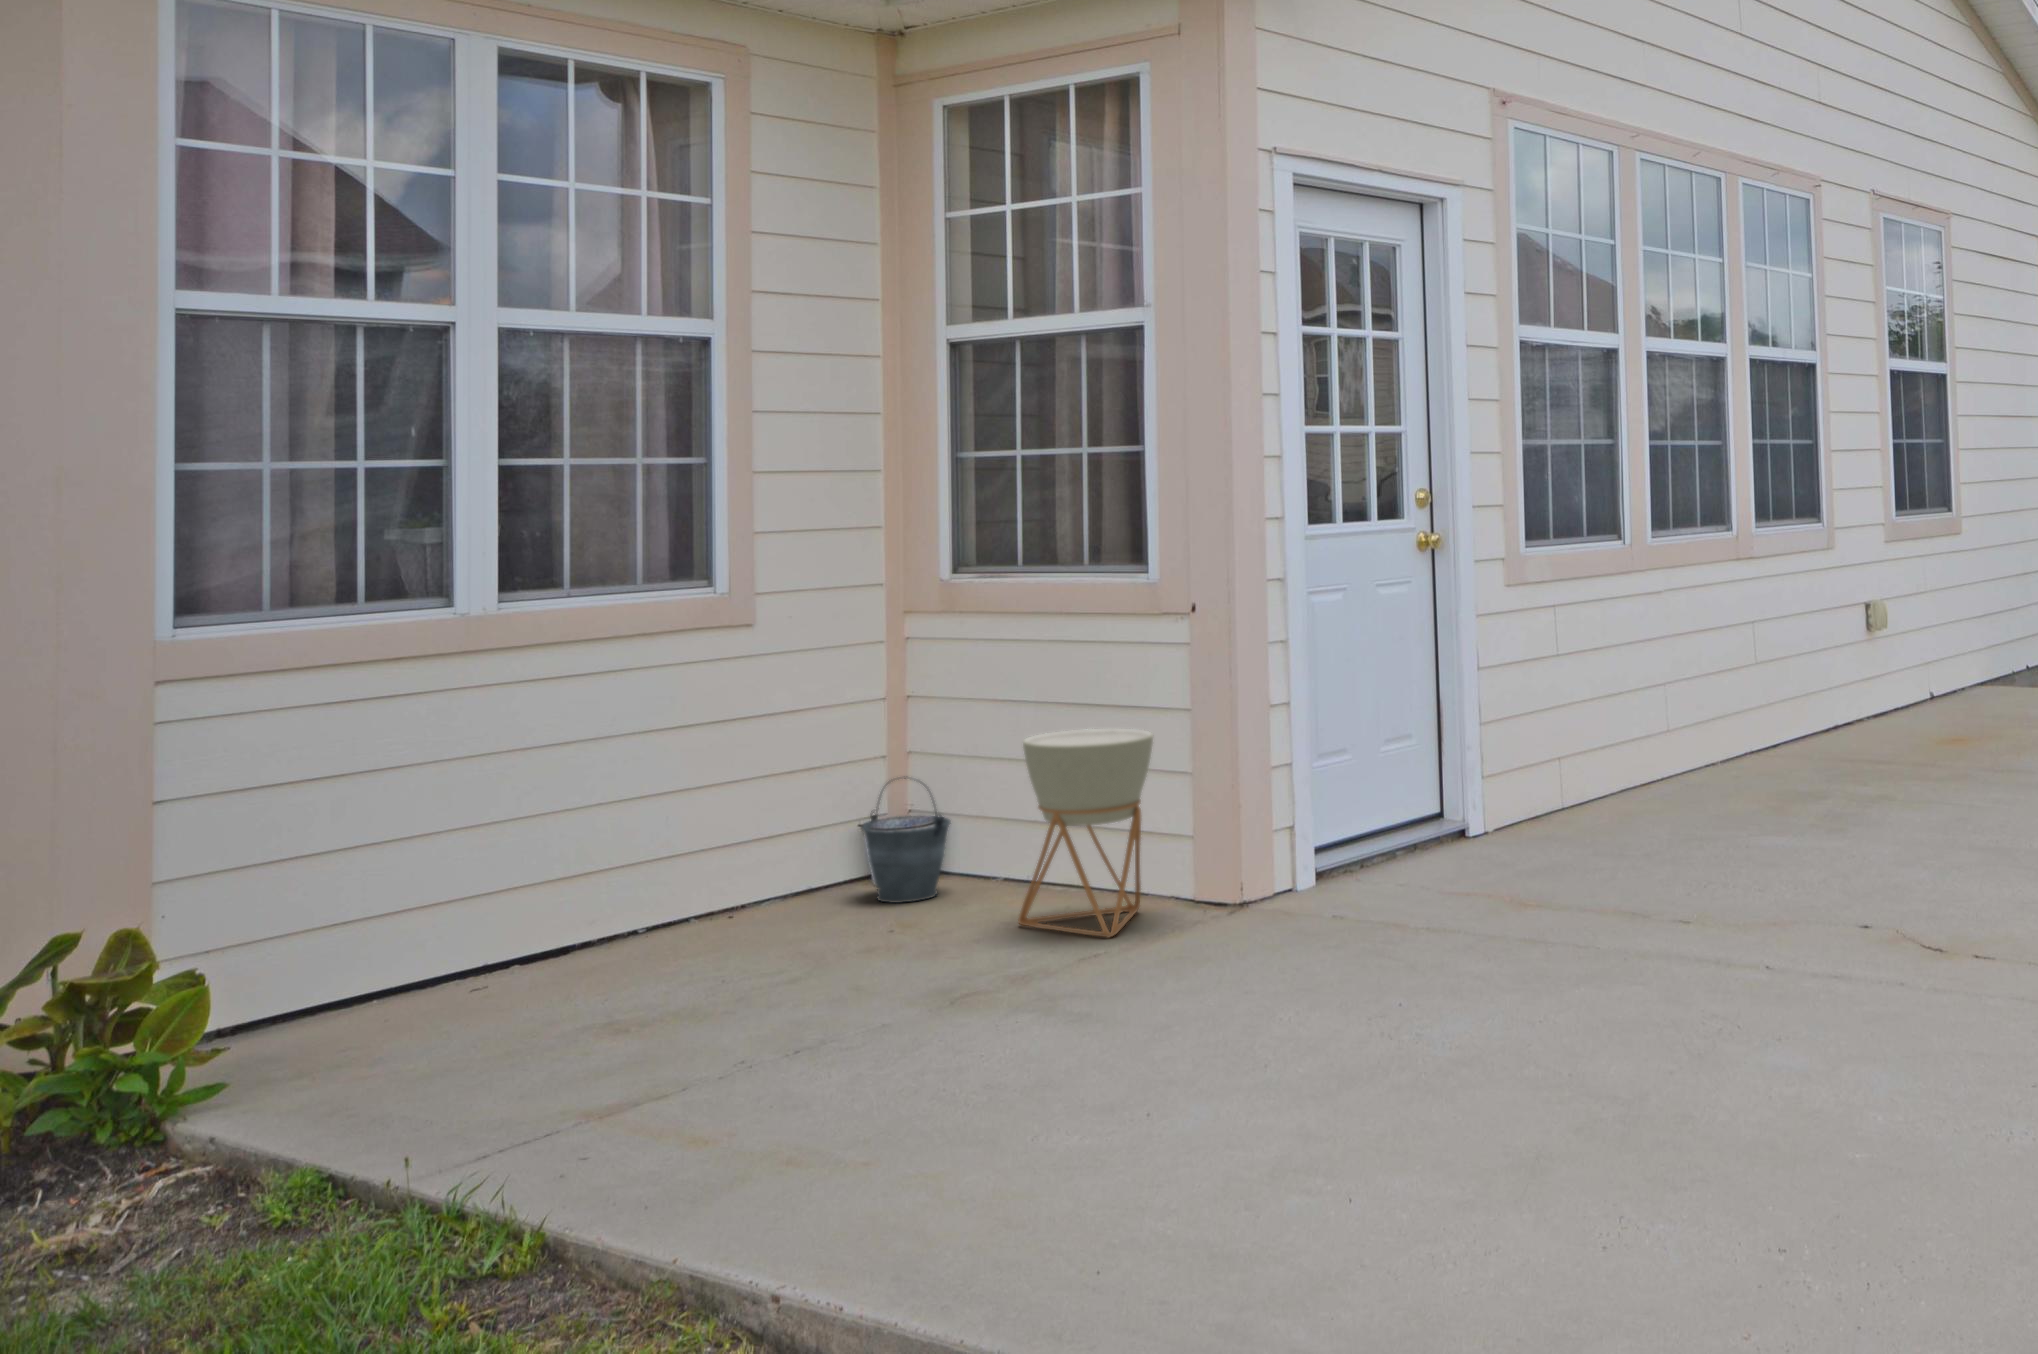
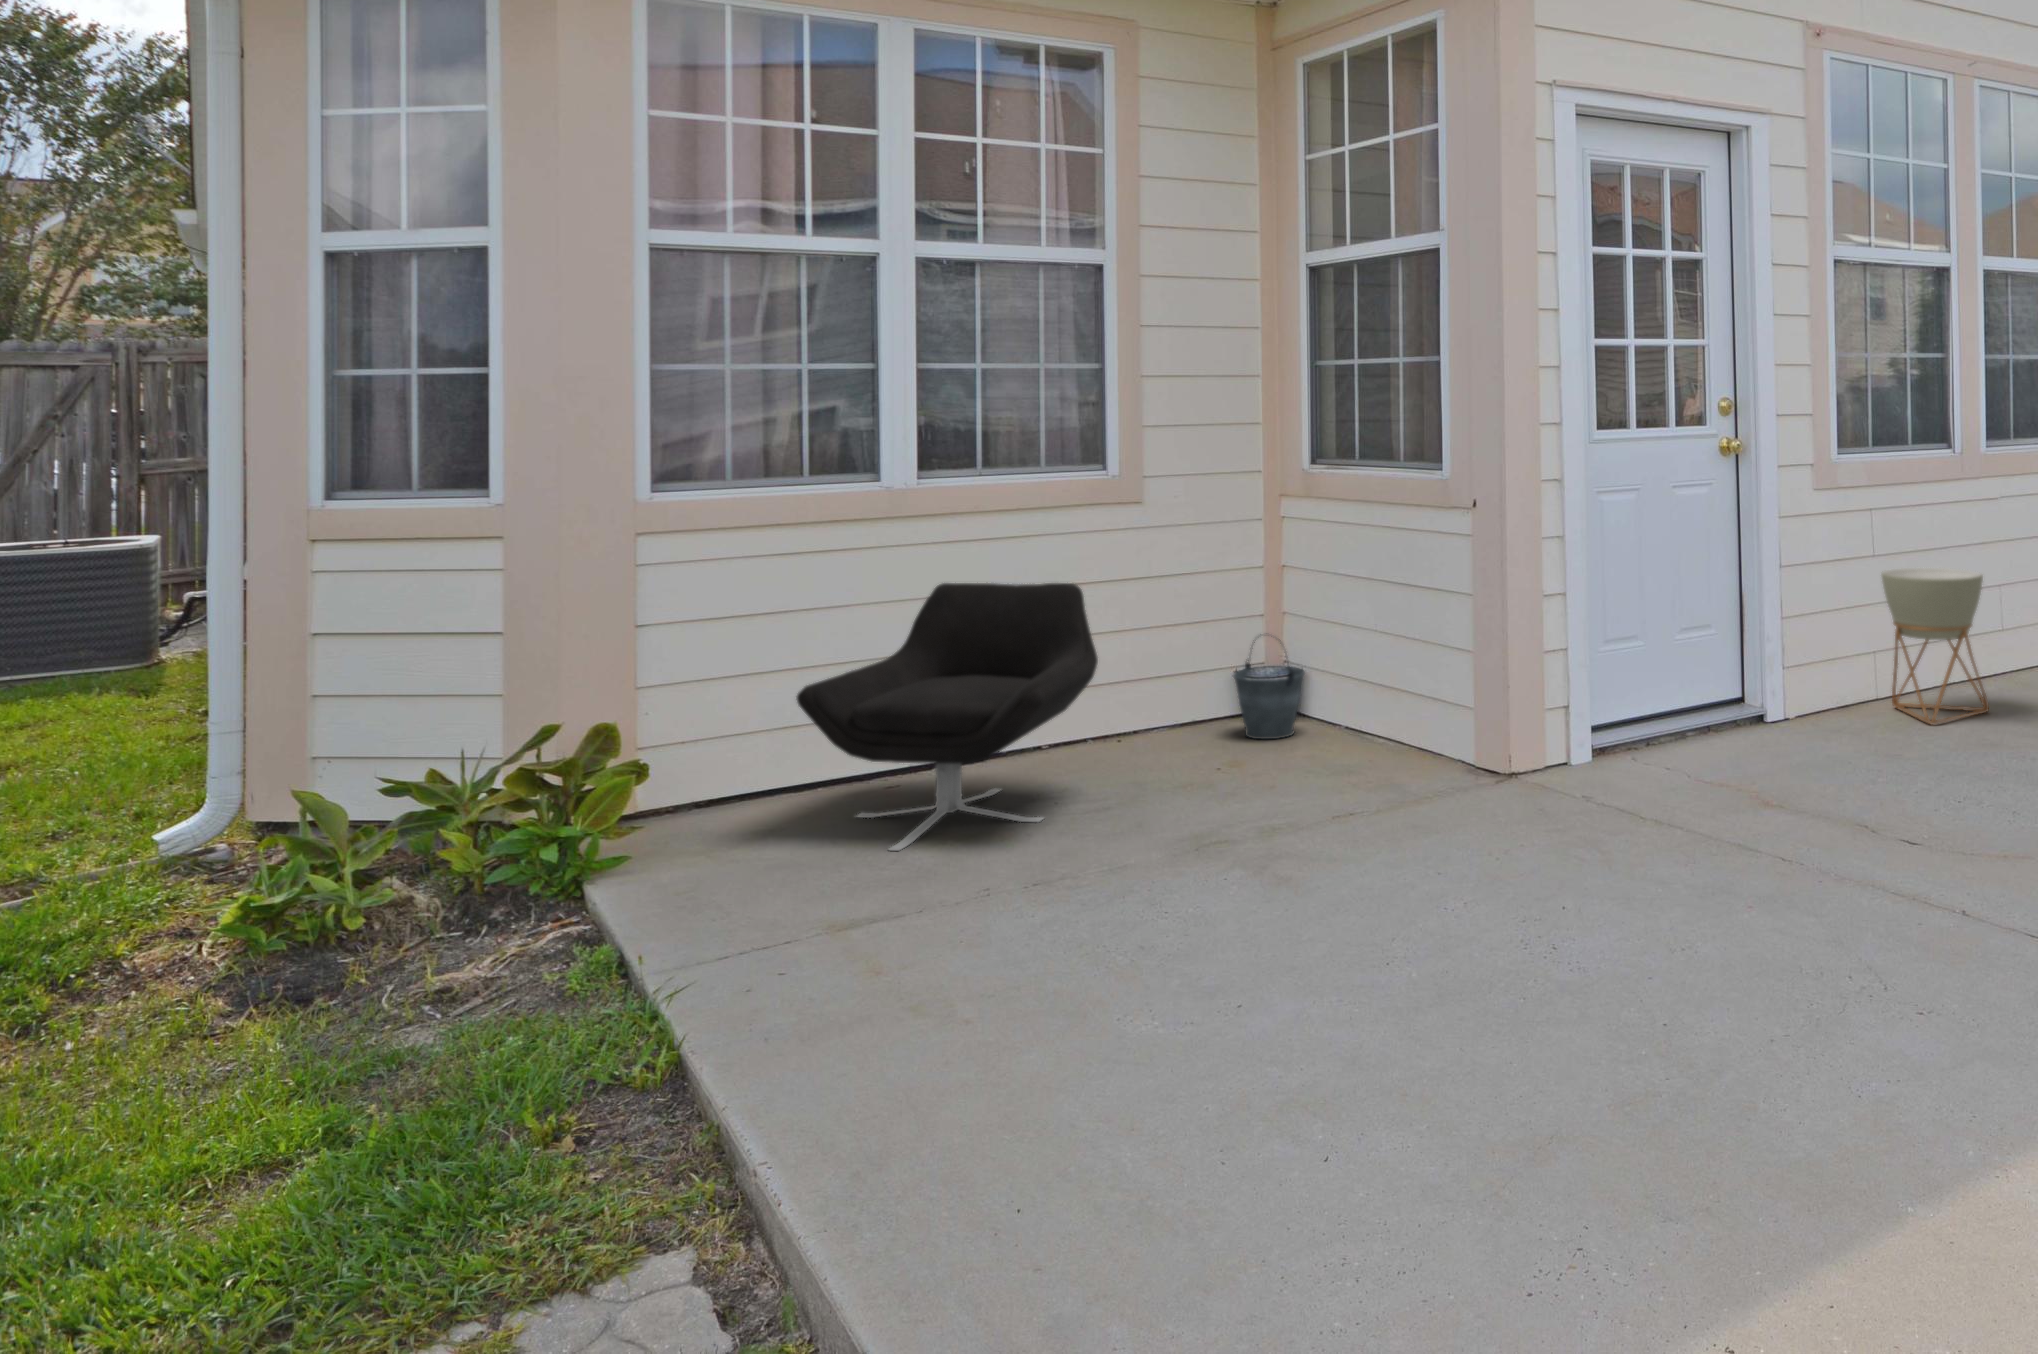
lounge chair: none [392,722,753,1052] -> present [796,583,1098,851]
planter: present [1018,729,1153,937] -> present [1881,568,1989,725]

